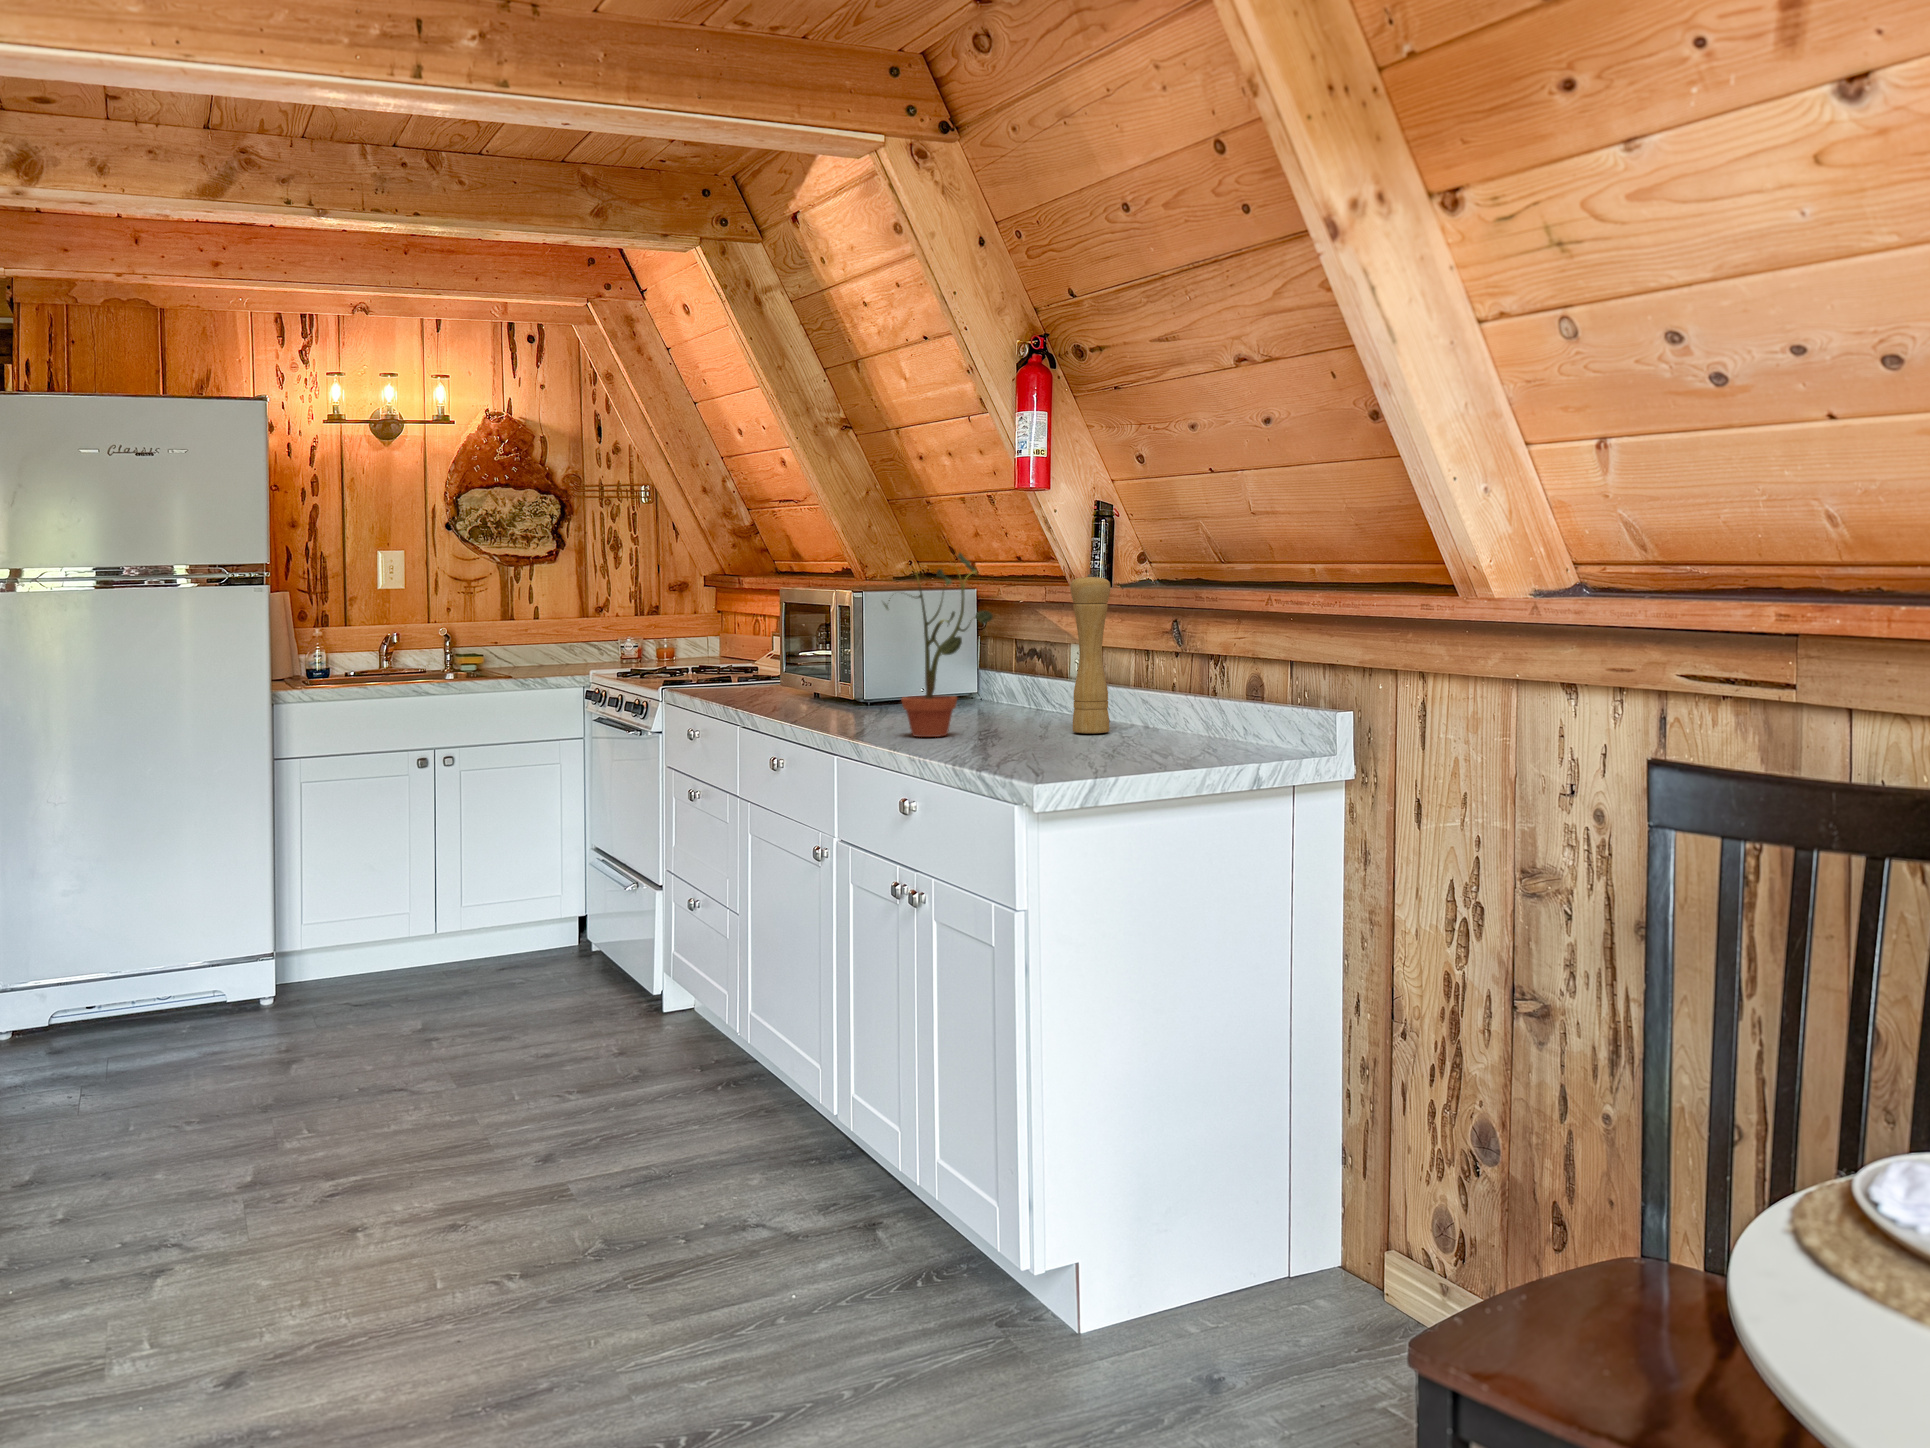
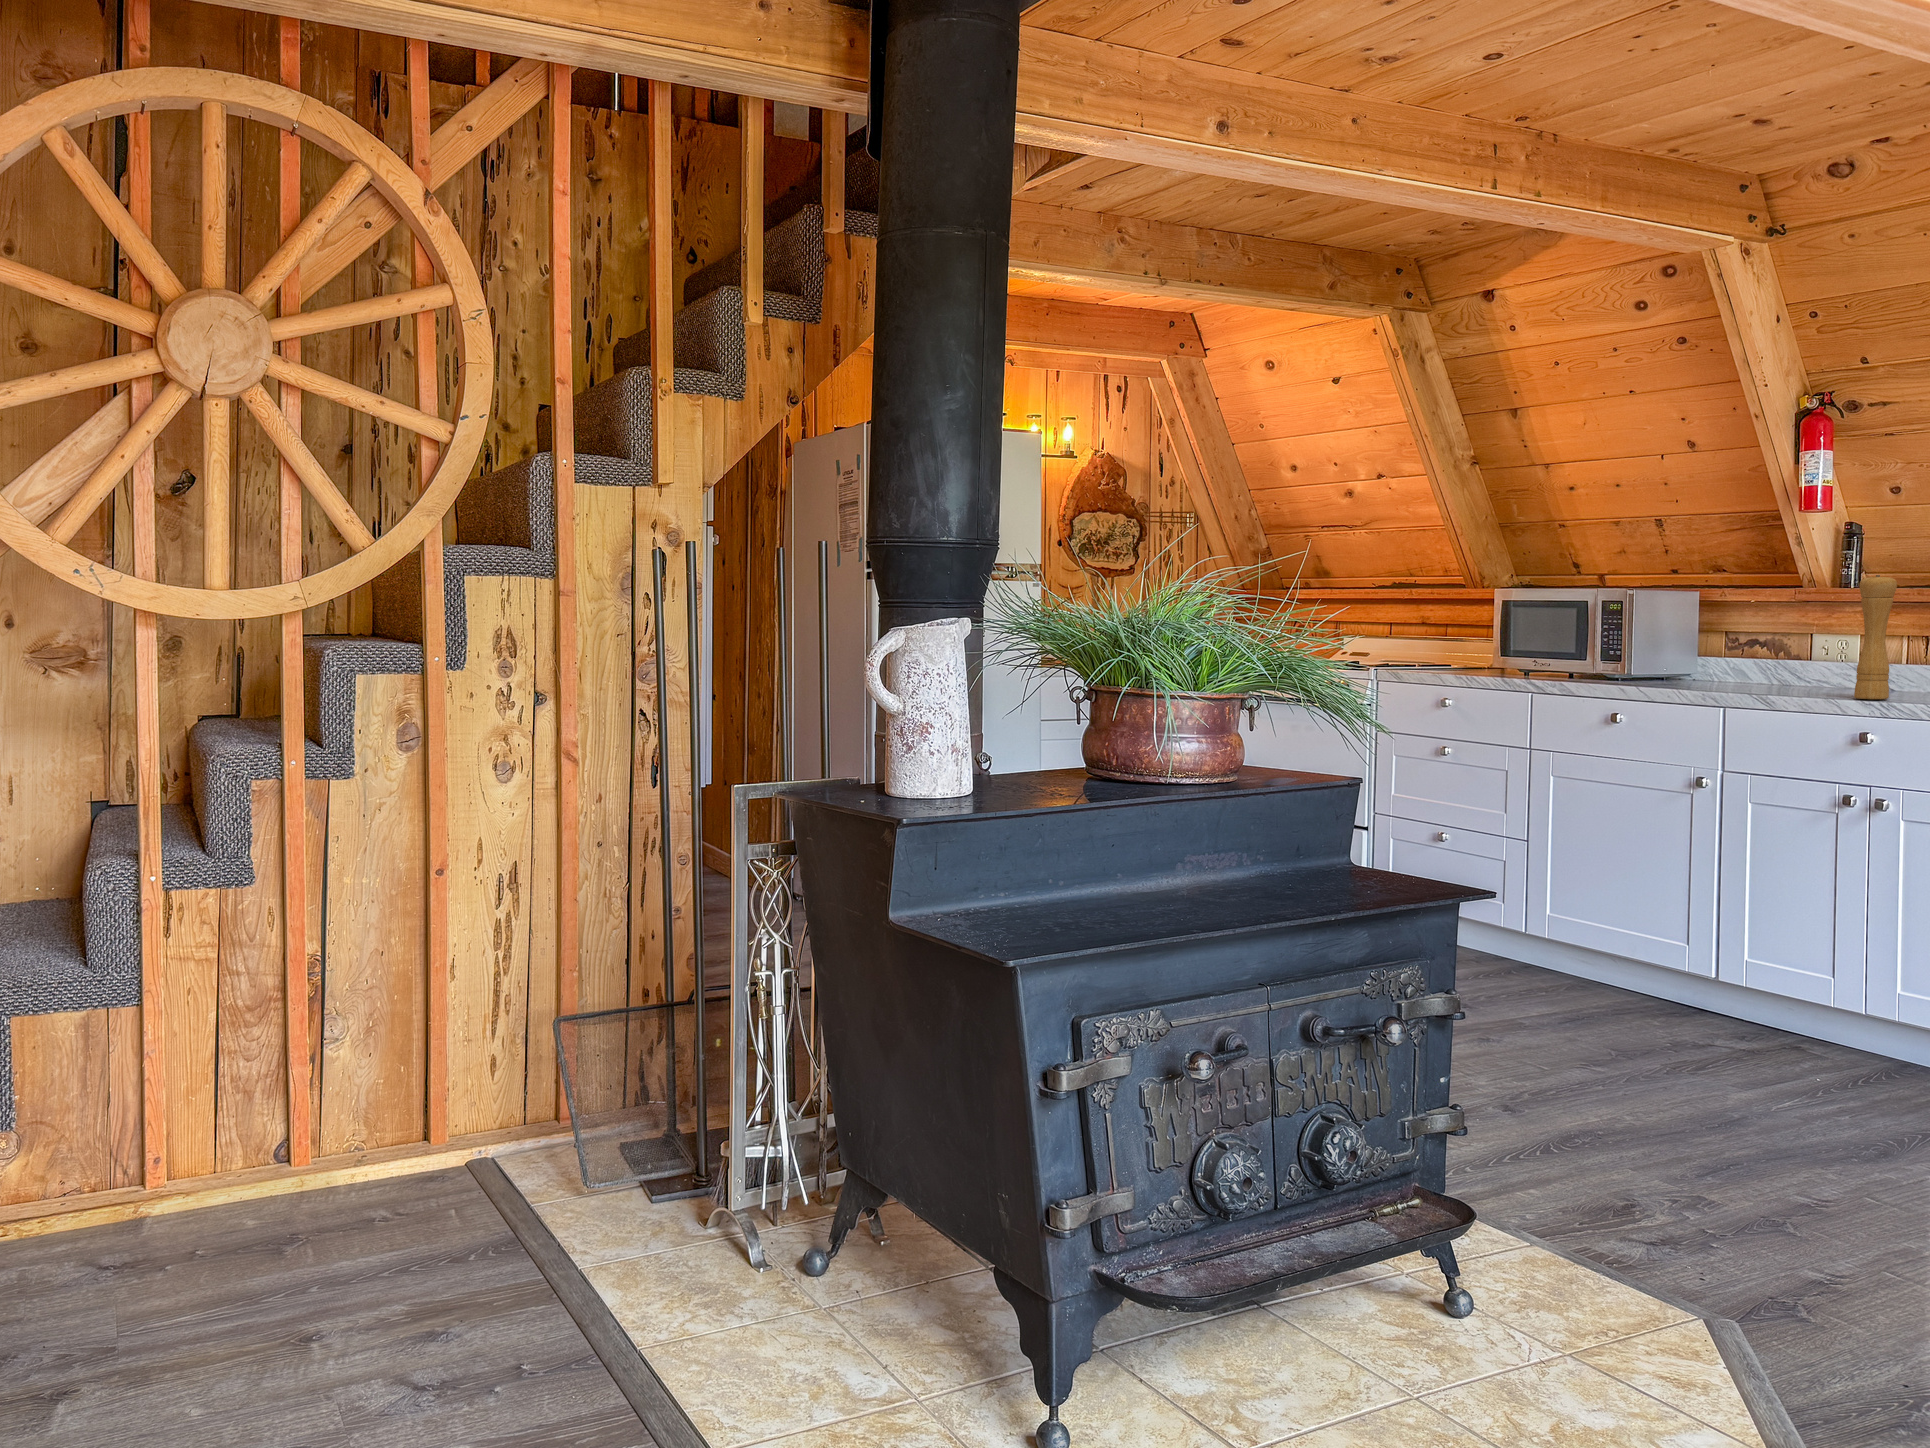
potted plant: present [883,553,993,737] -> none [1715,558,1806,701]

